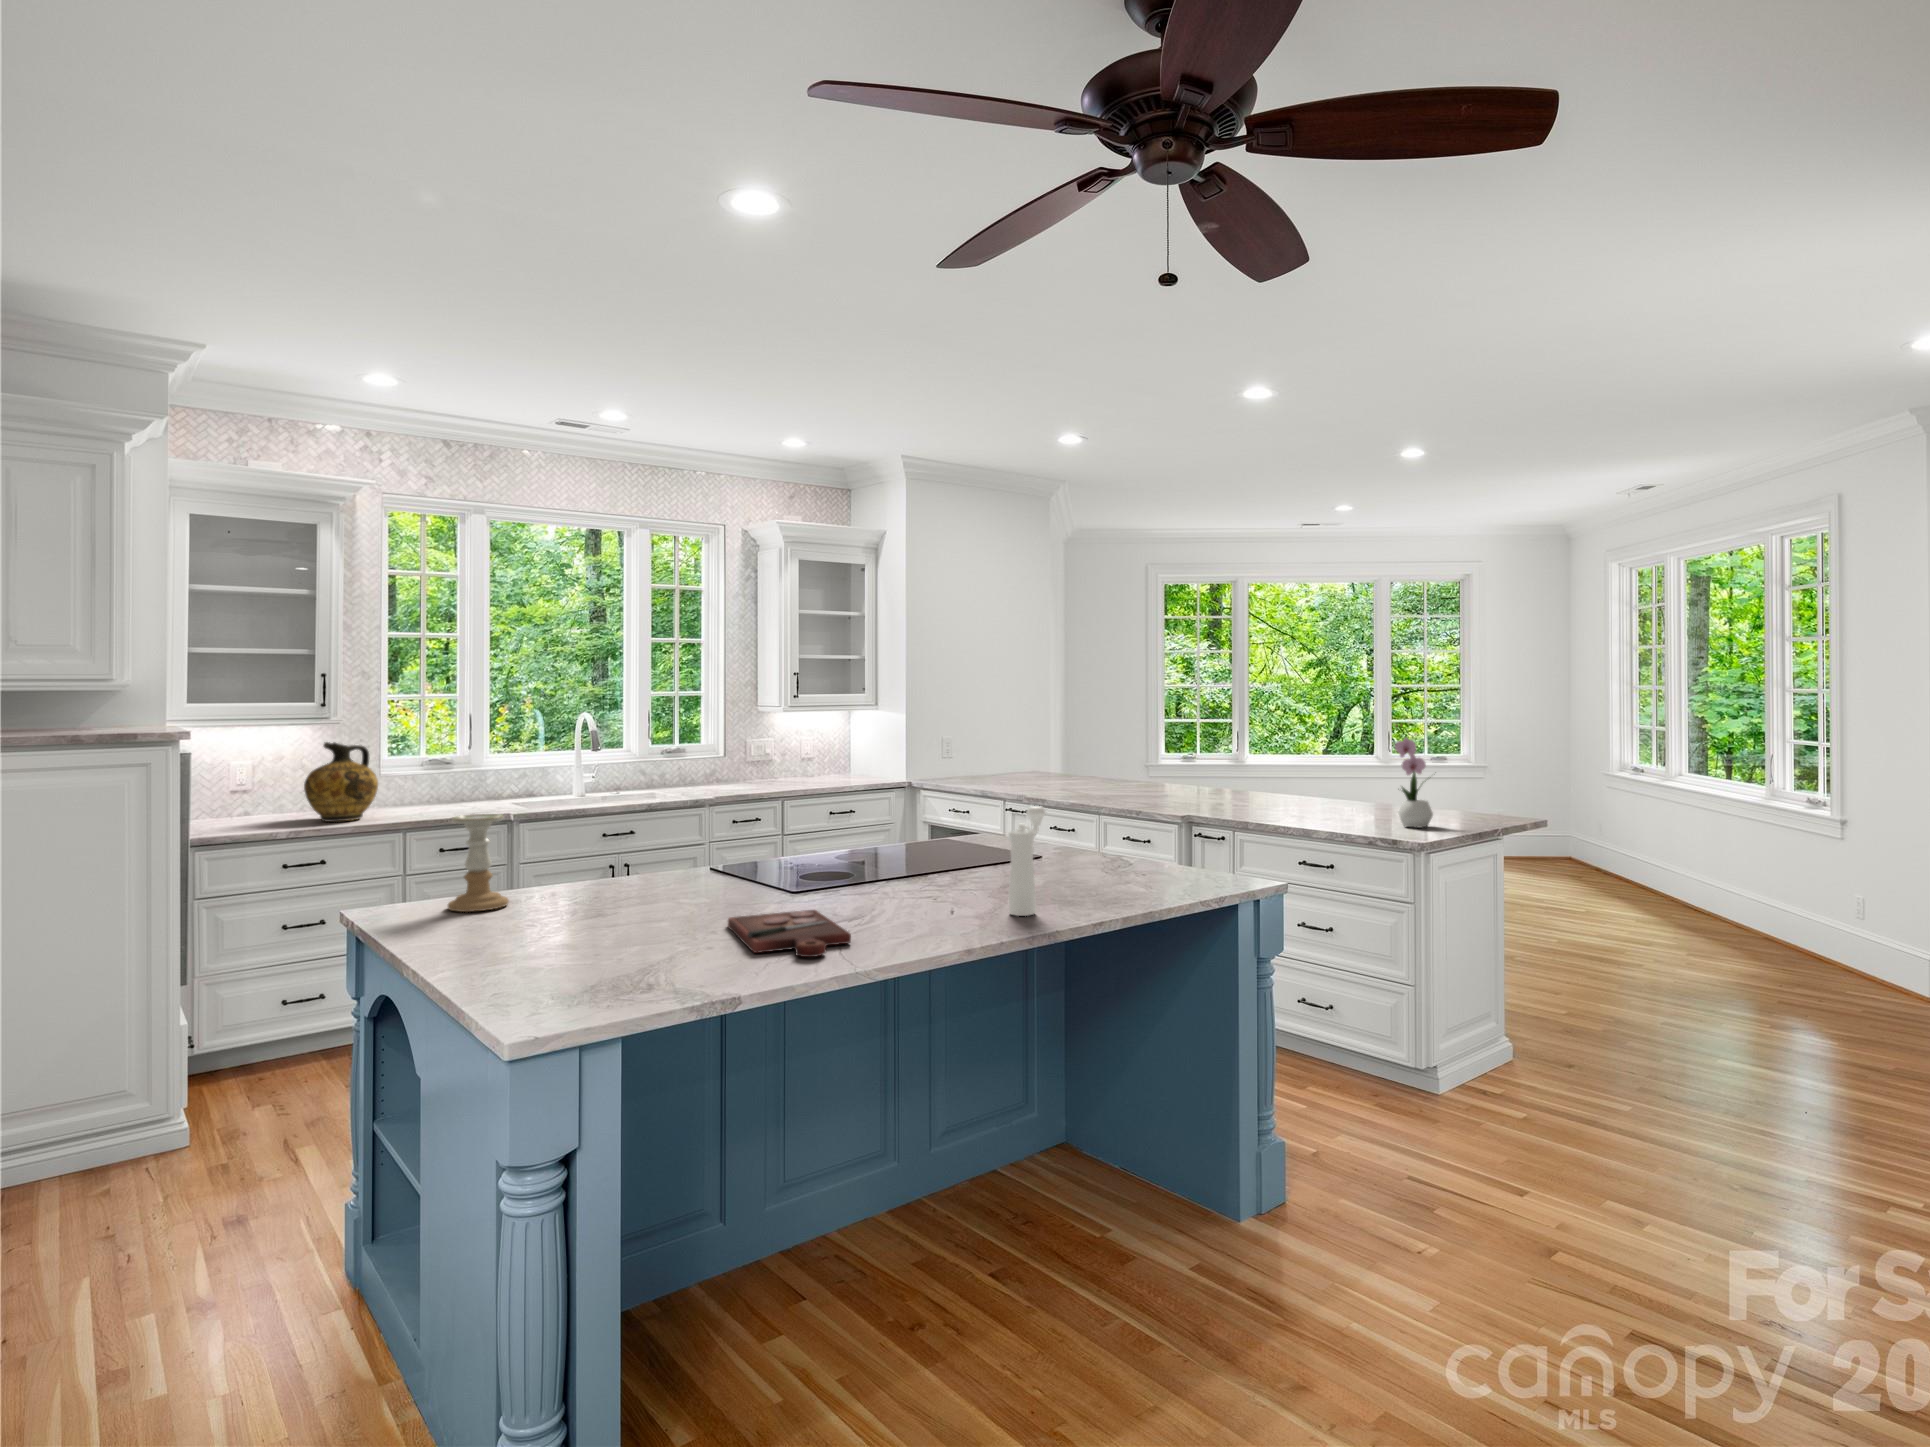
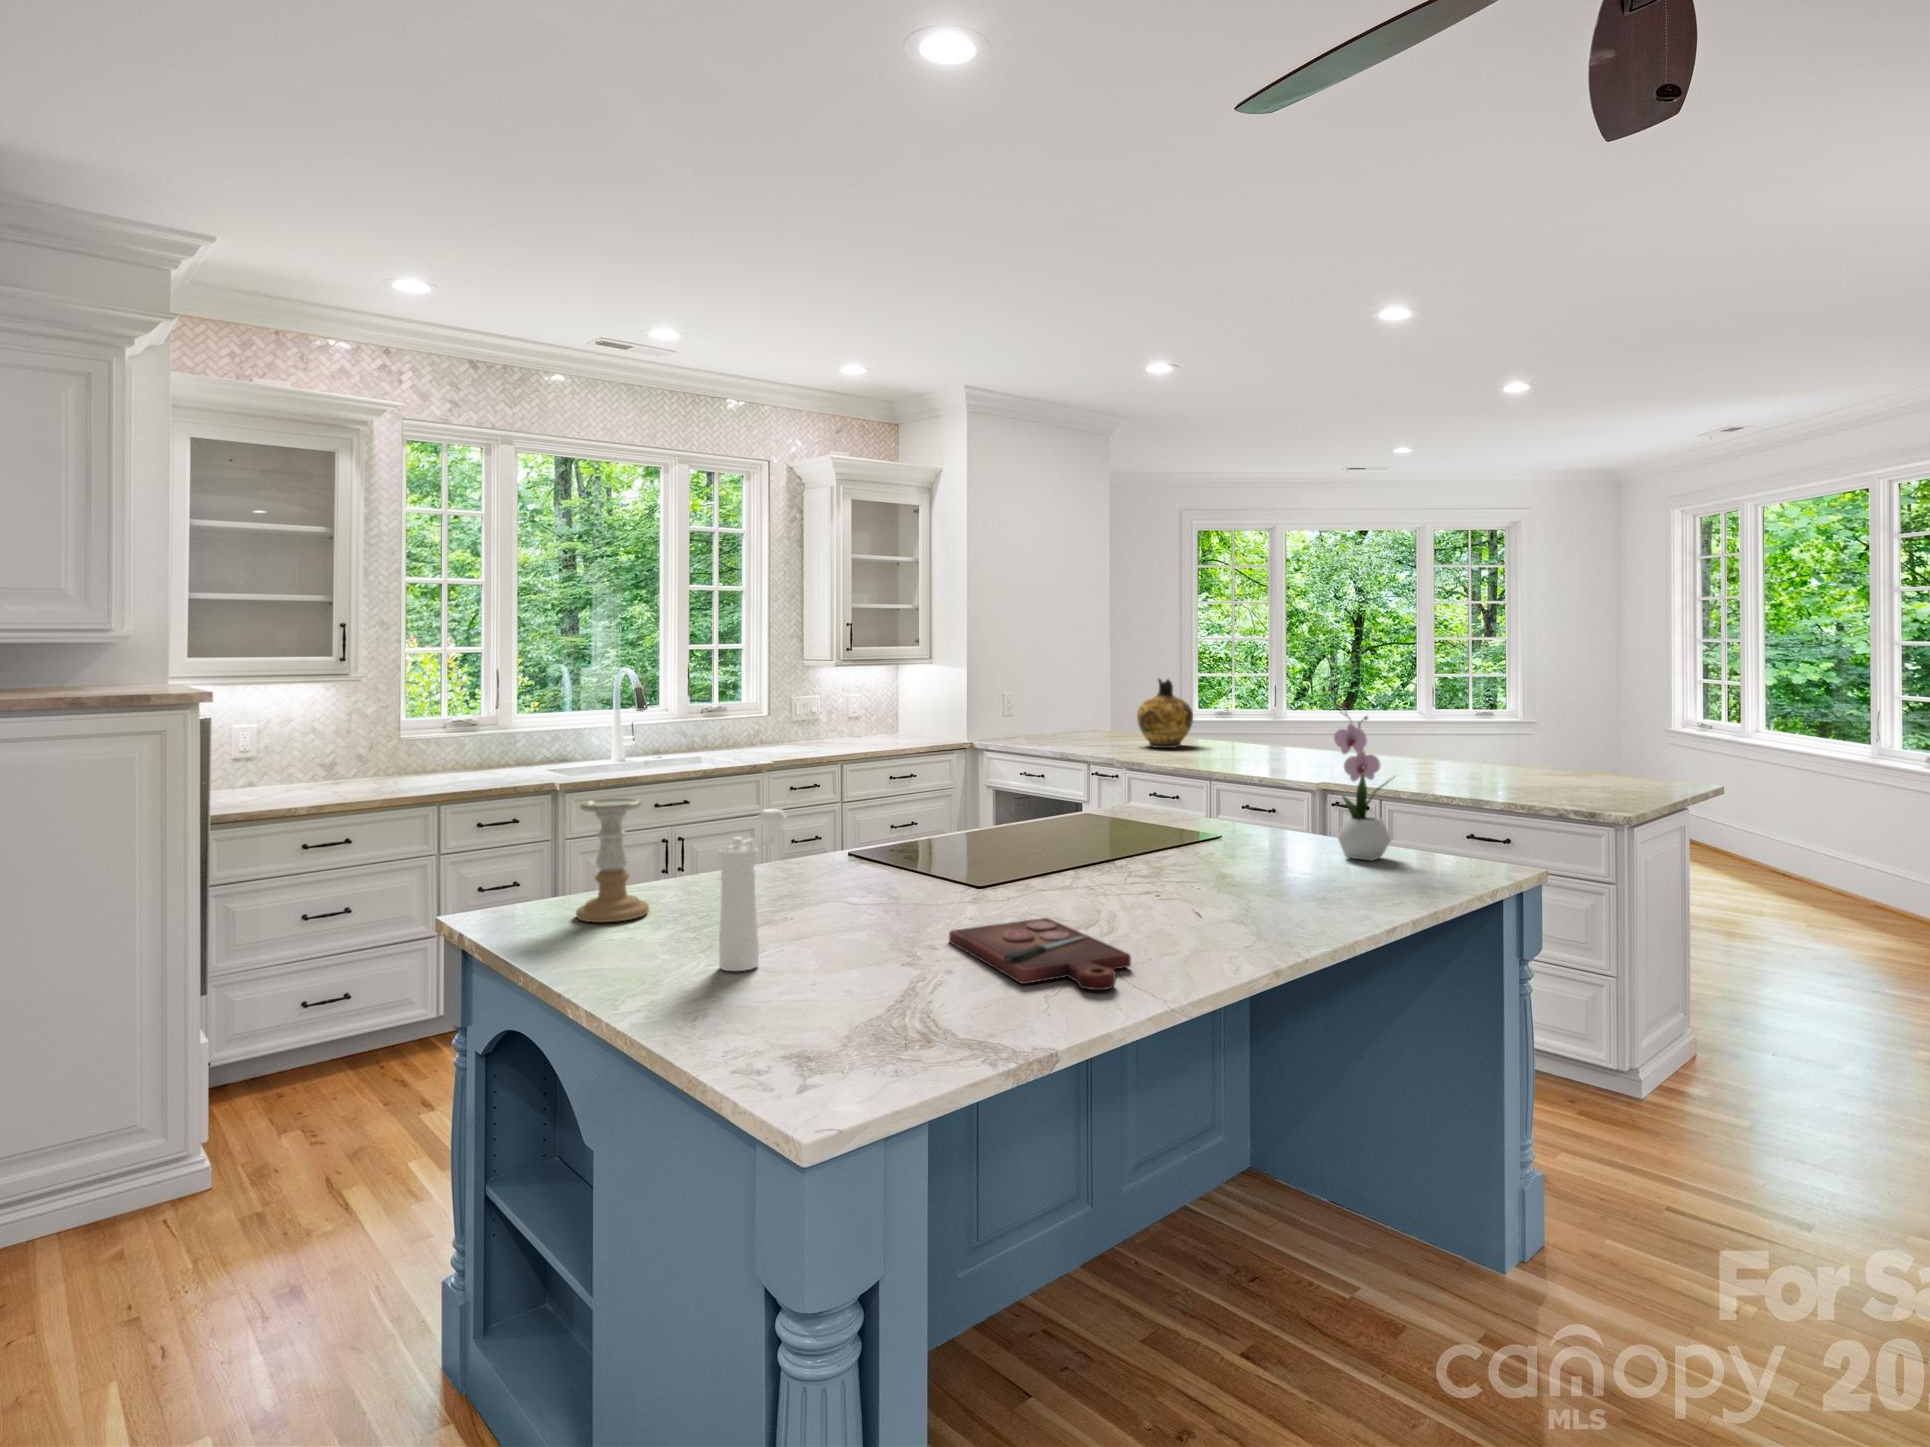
flower arrangement: present [1395,725,1433,828] -> present [1334,703,1395,861]
ceramic jug: present [304,742,378,822] -> present [1137,679,1193,748]
pepper mill: present [1008,806,1046,916] -> present [718,809,786,971]

